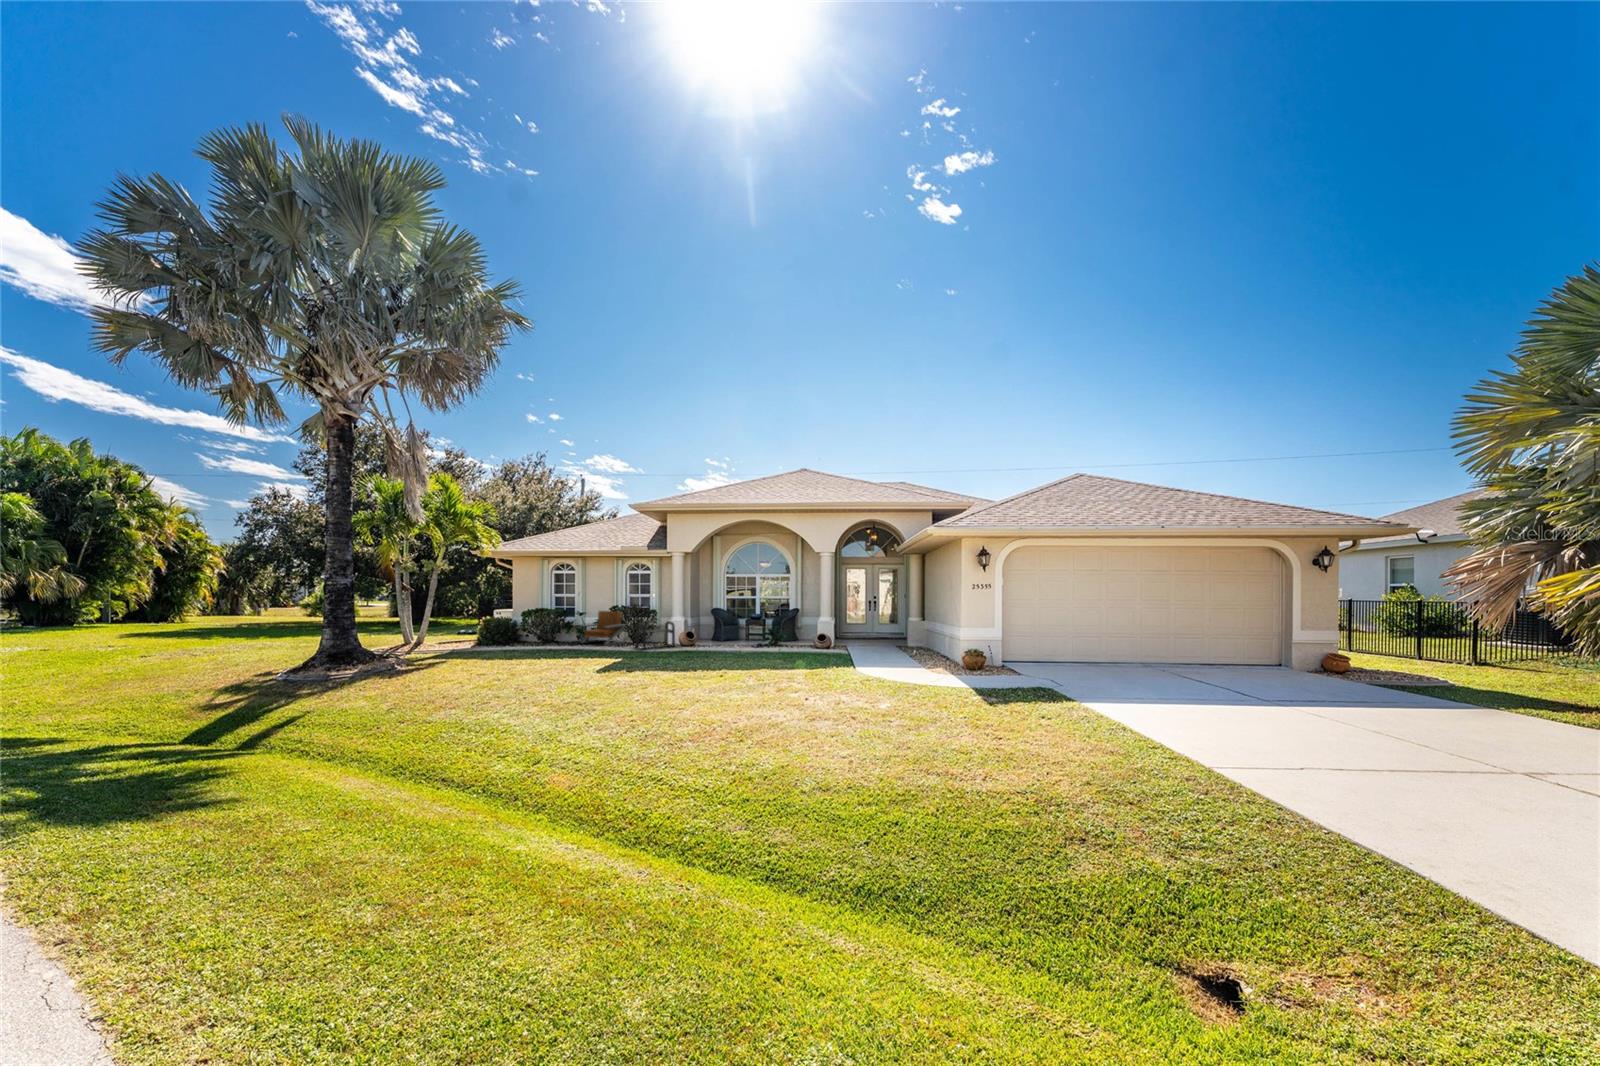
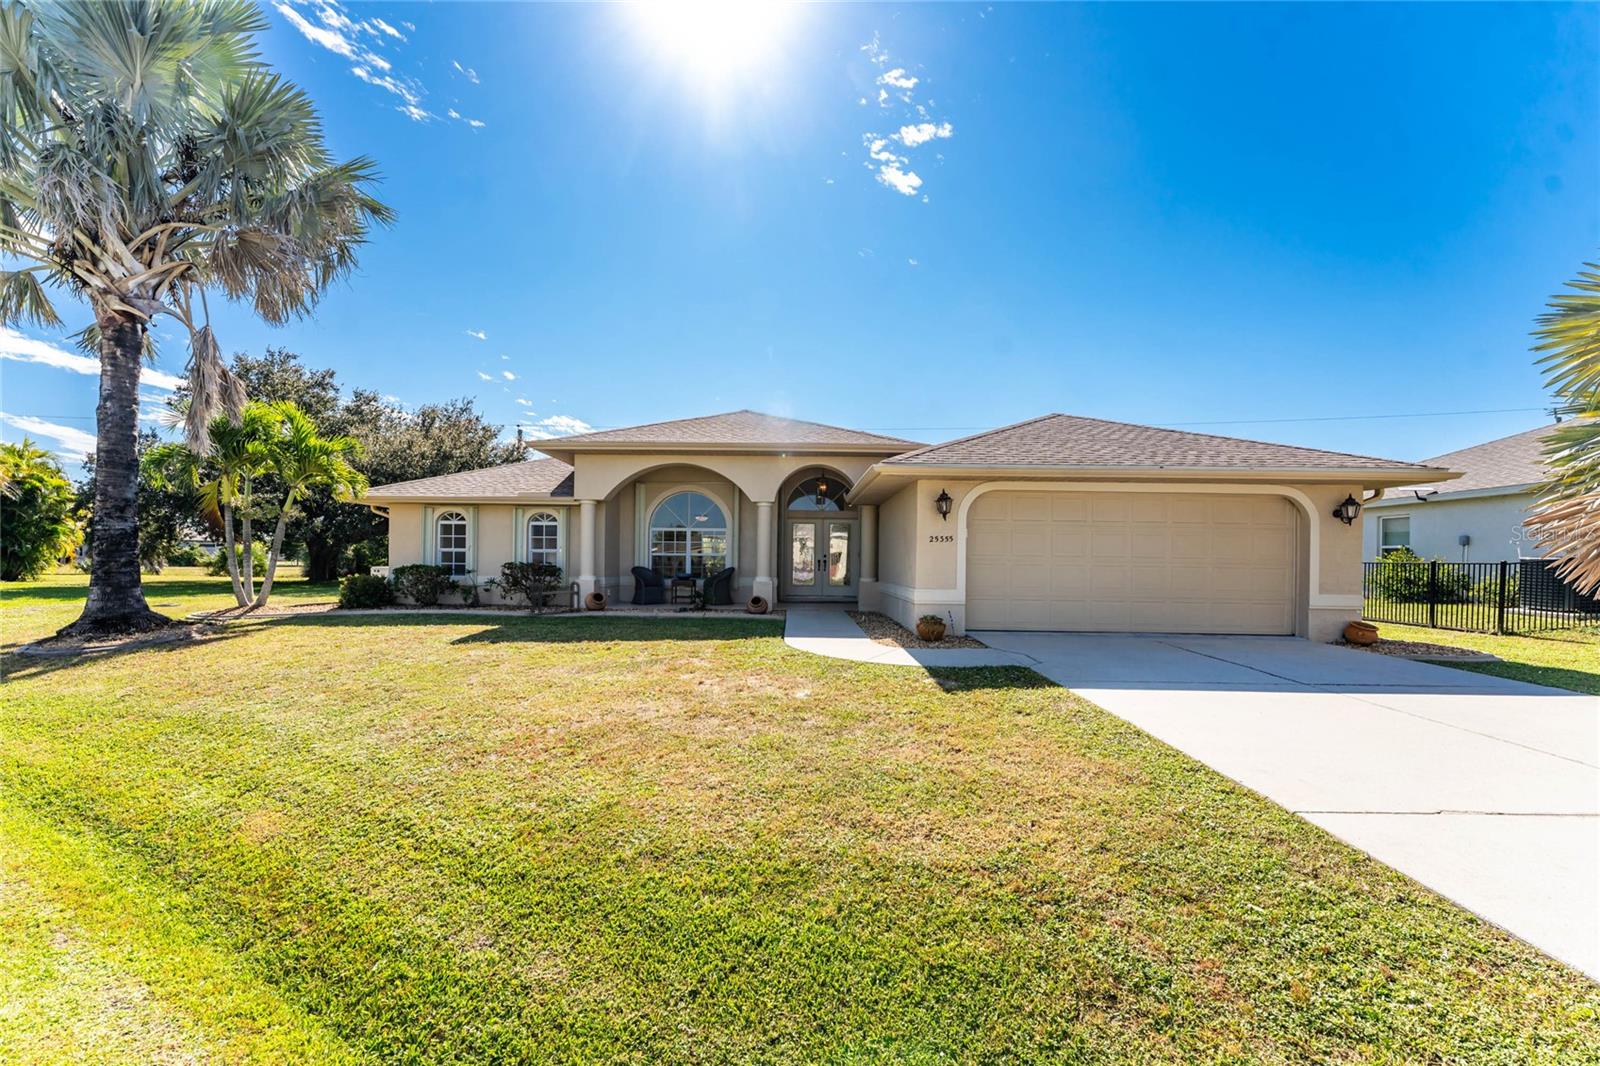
lounge chair: present [581,611,626,645] -> none [468,569,526,609]

